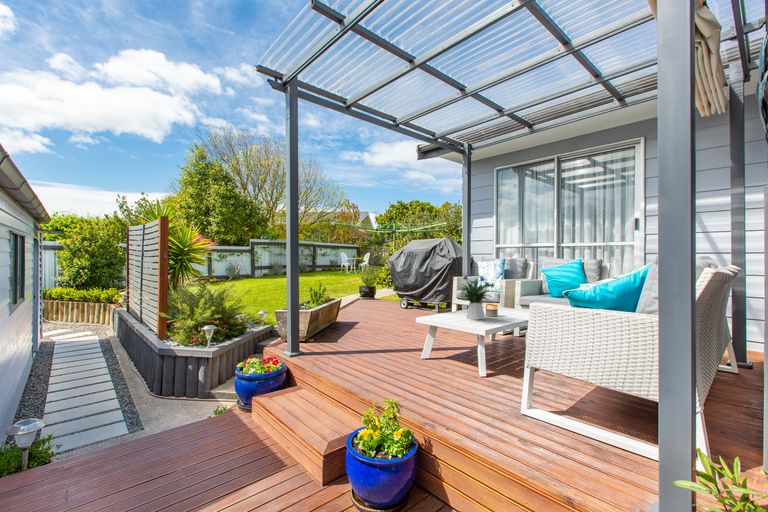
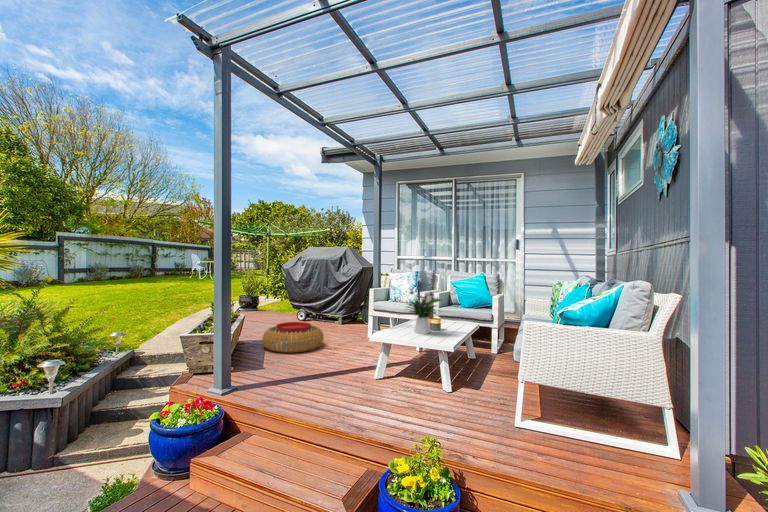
pouf: none [352,307,405,333] -> present [263,322,324,353]

